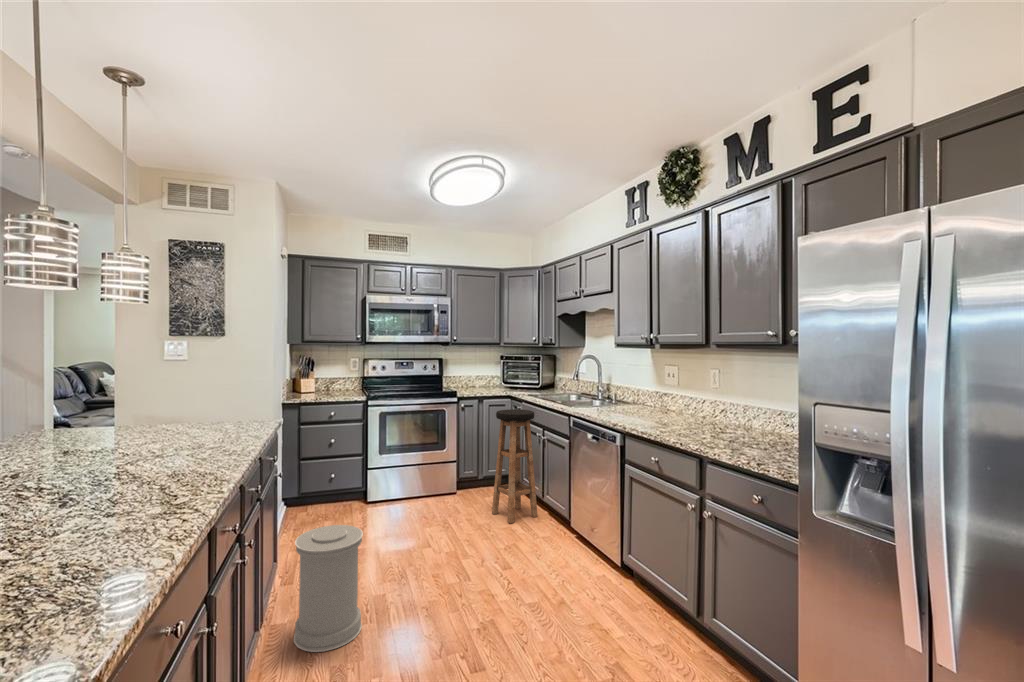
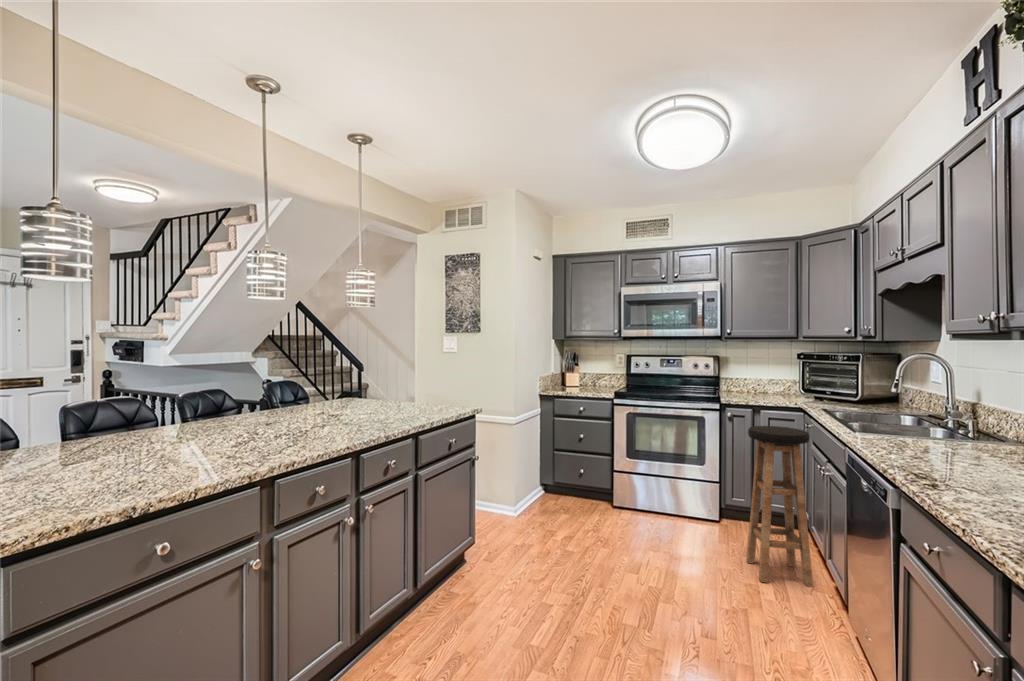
trash can: present [294,525,363,652] -> none [449,516,512,639]

